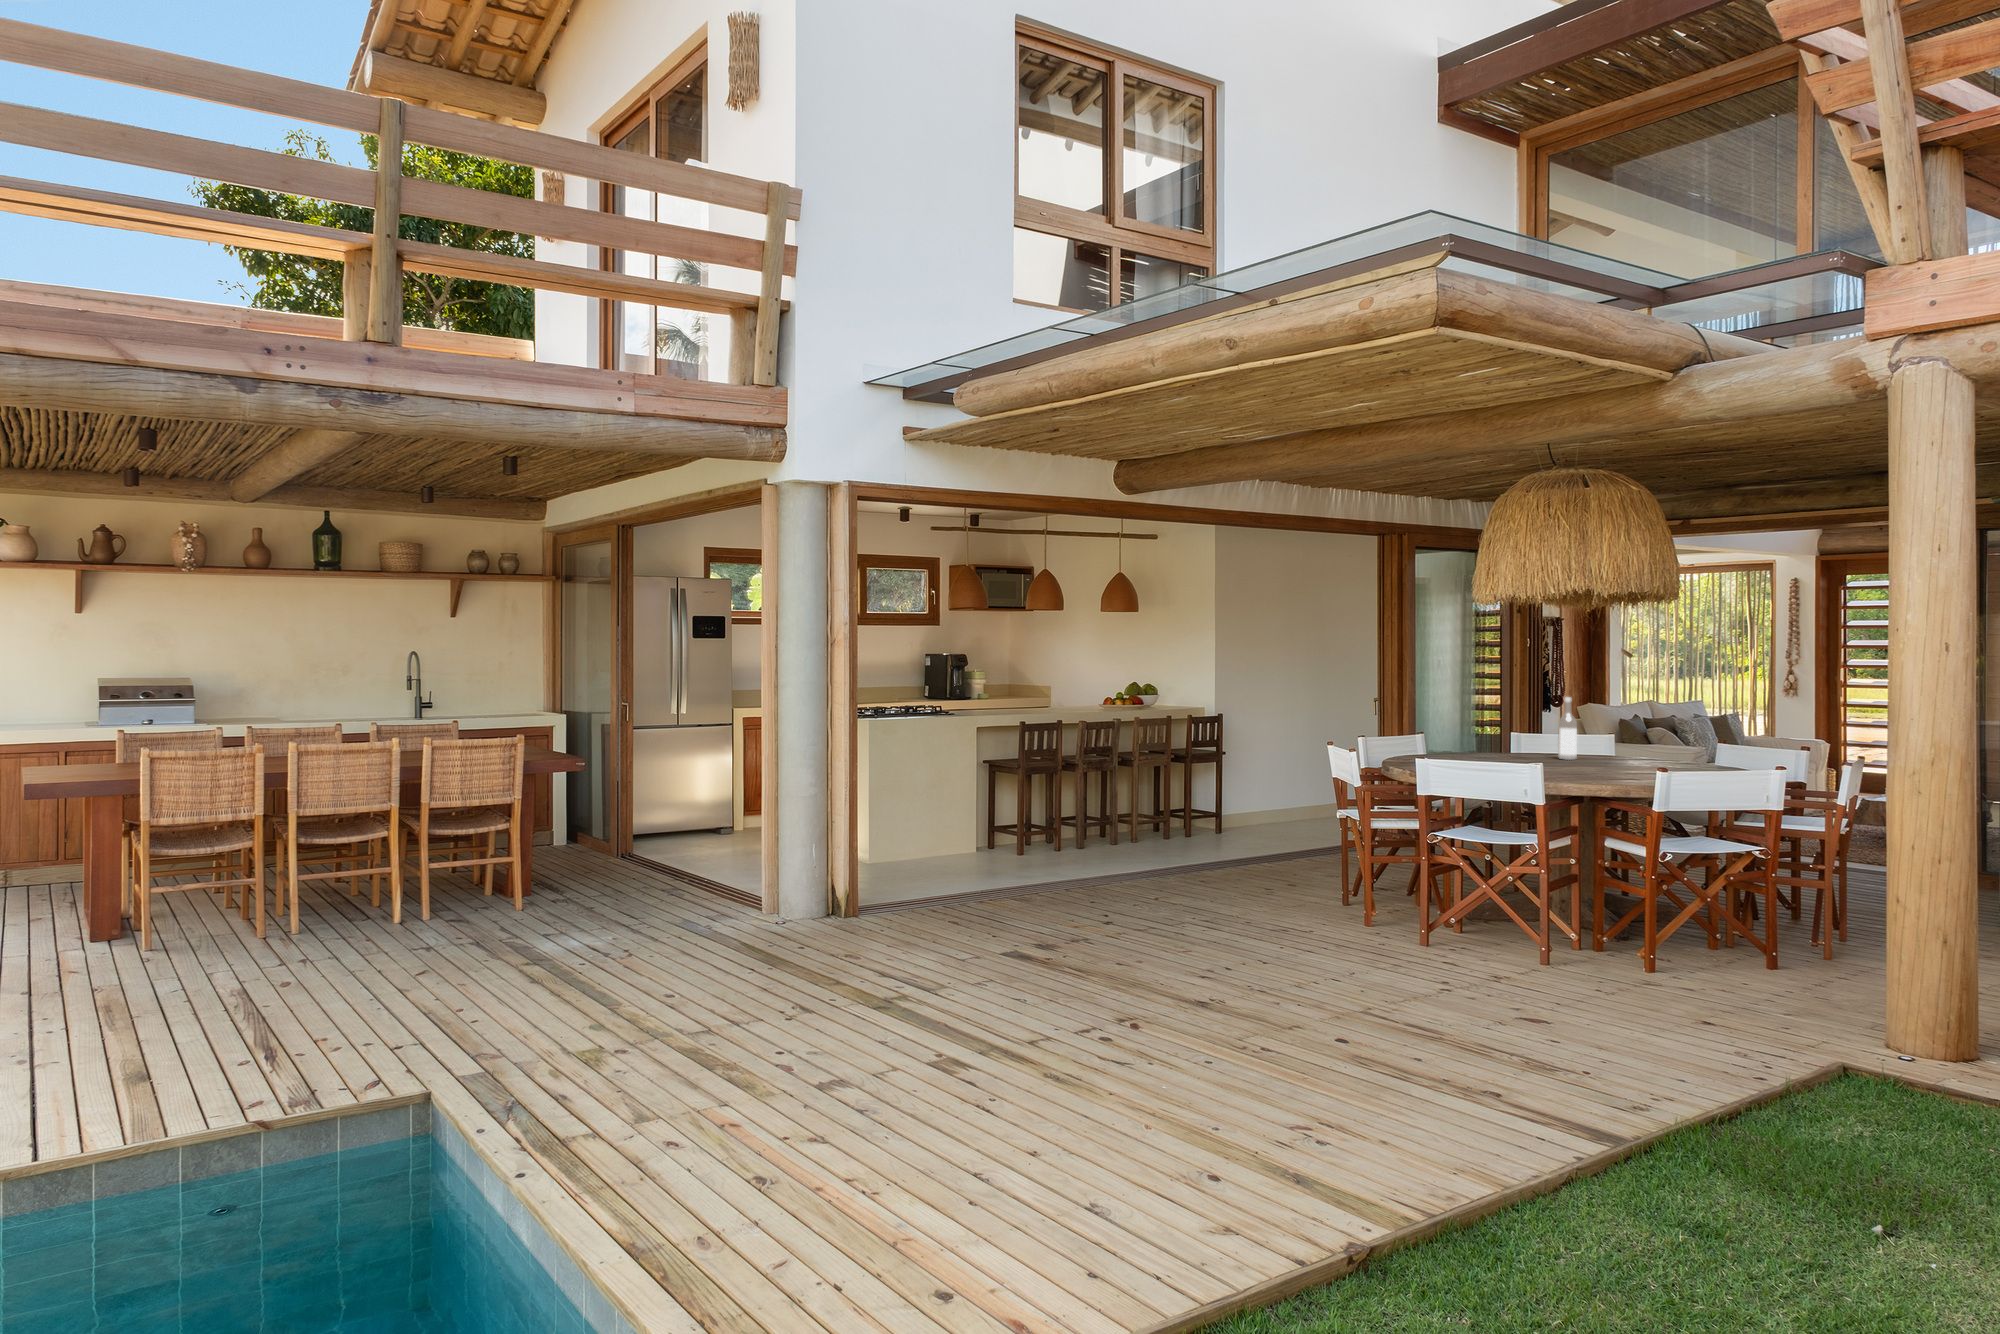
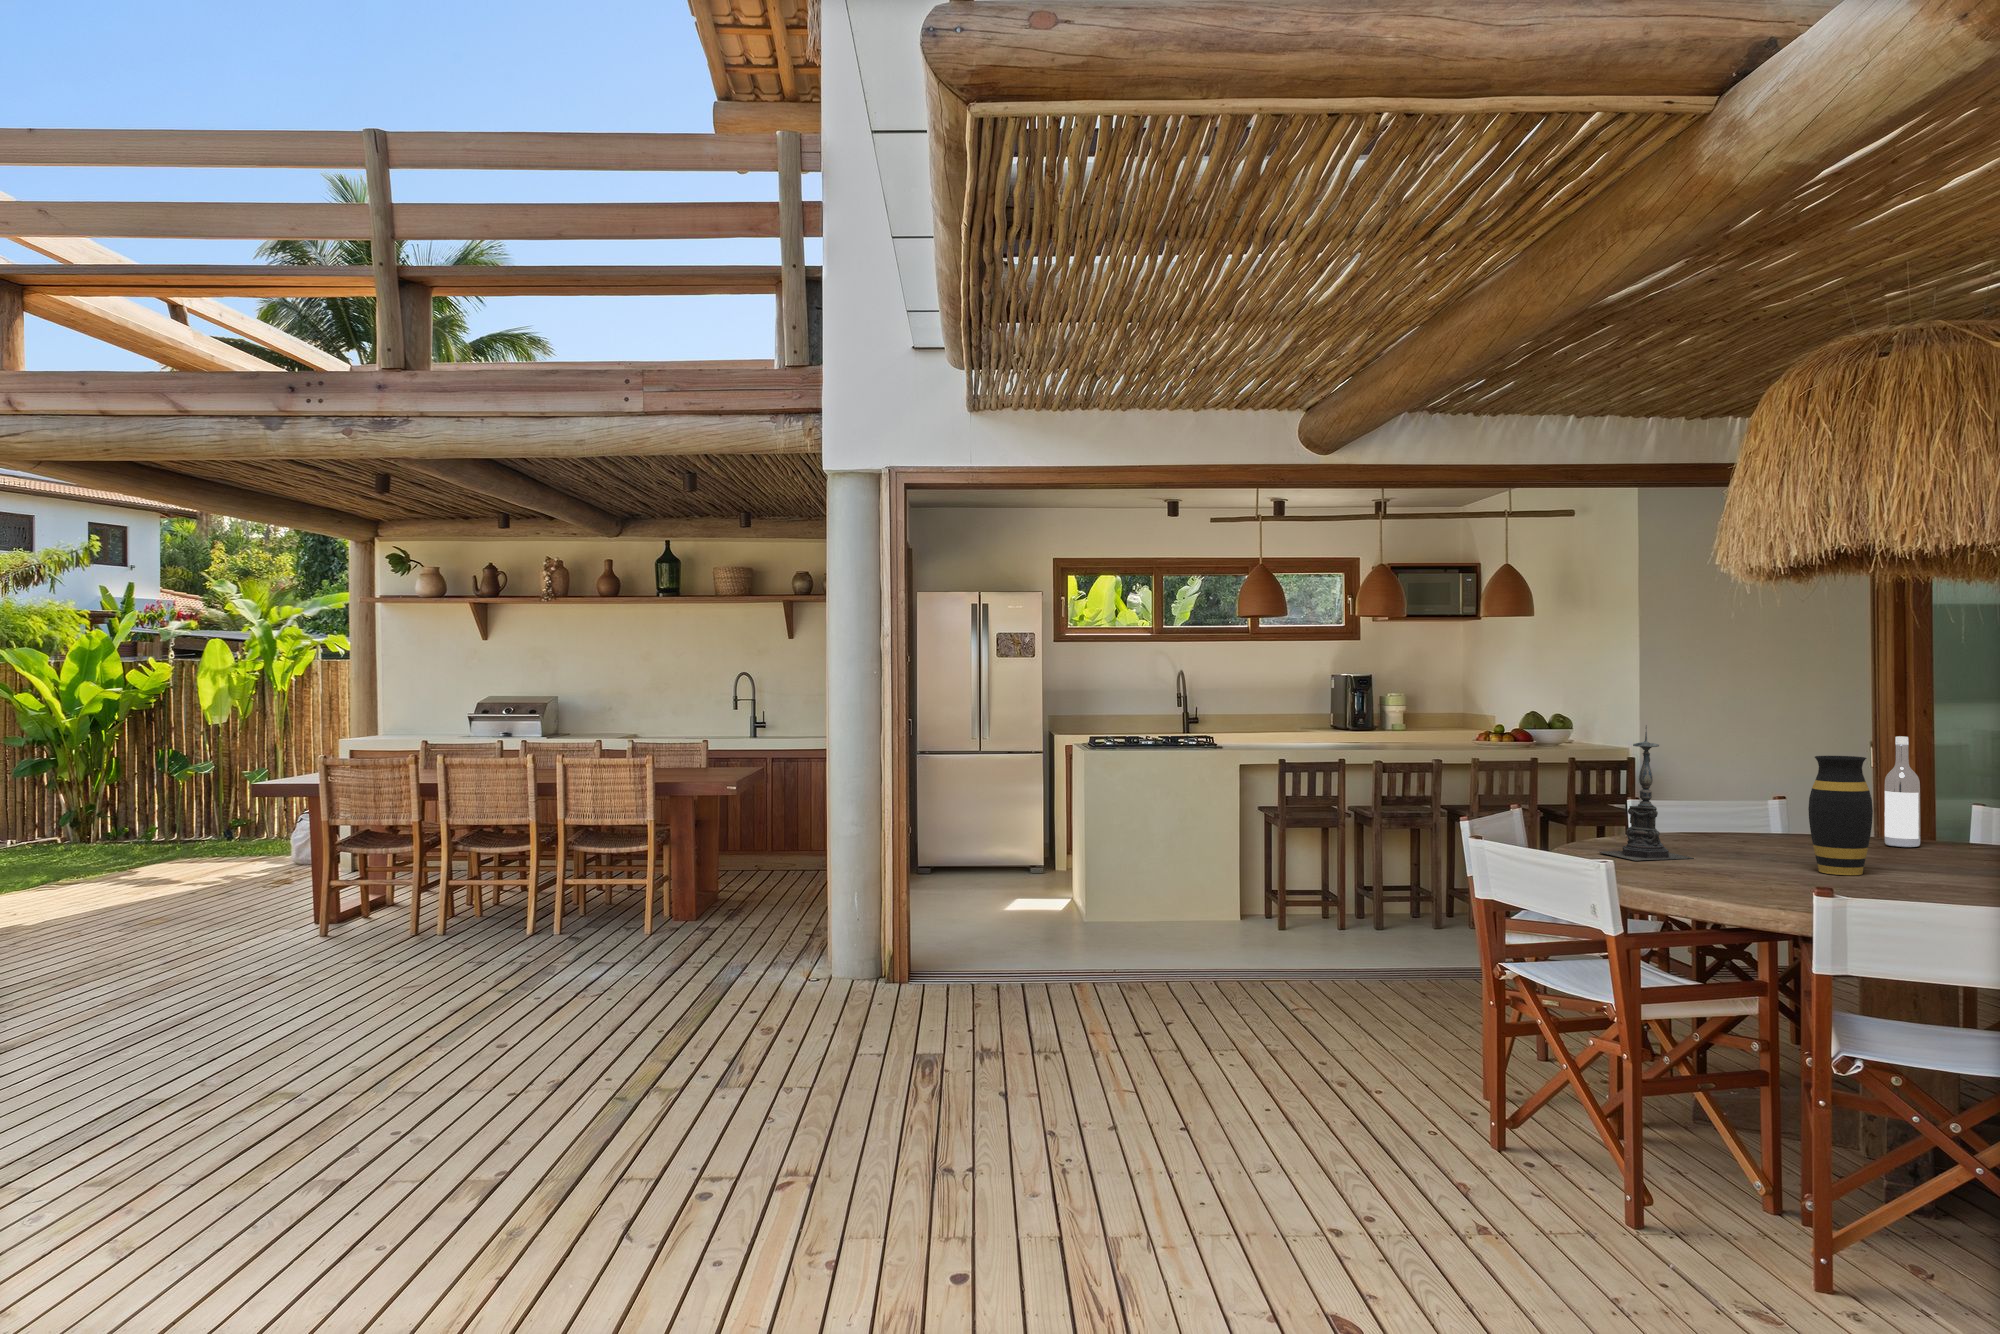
candle holder: none [1457,692,1510,773] -> present [1599,725,1692,861]
vase: none [1581,708,1614,773] -> present [1808,756,1873,875]

